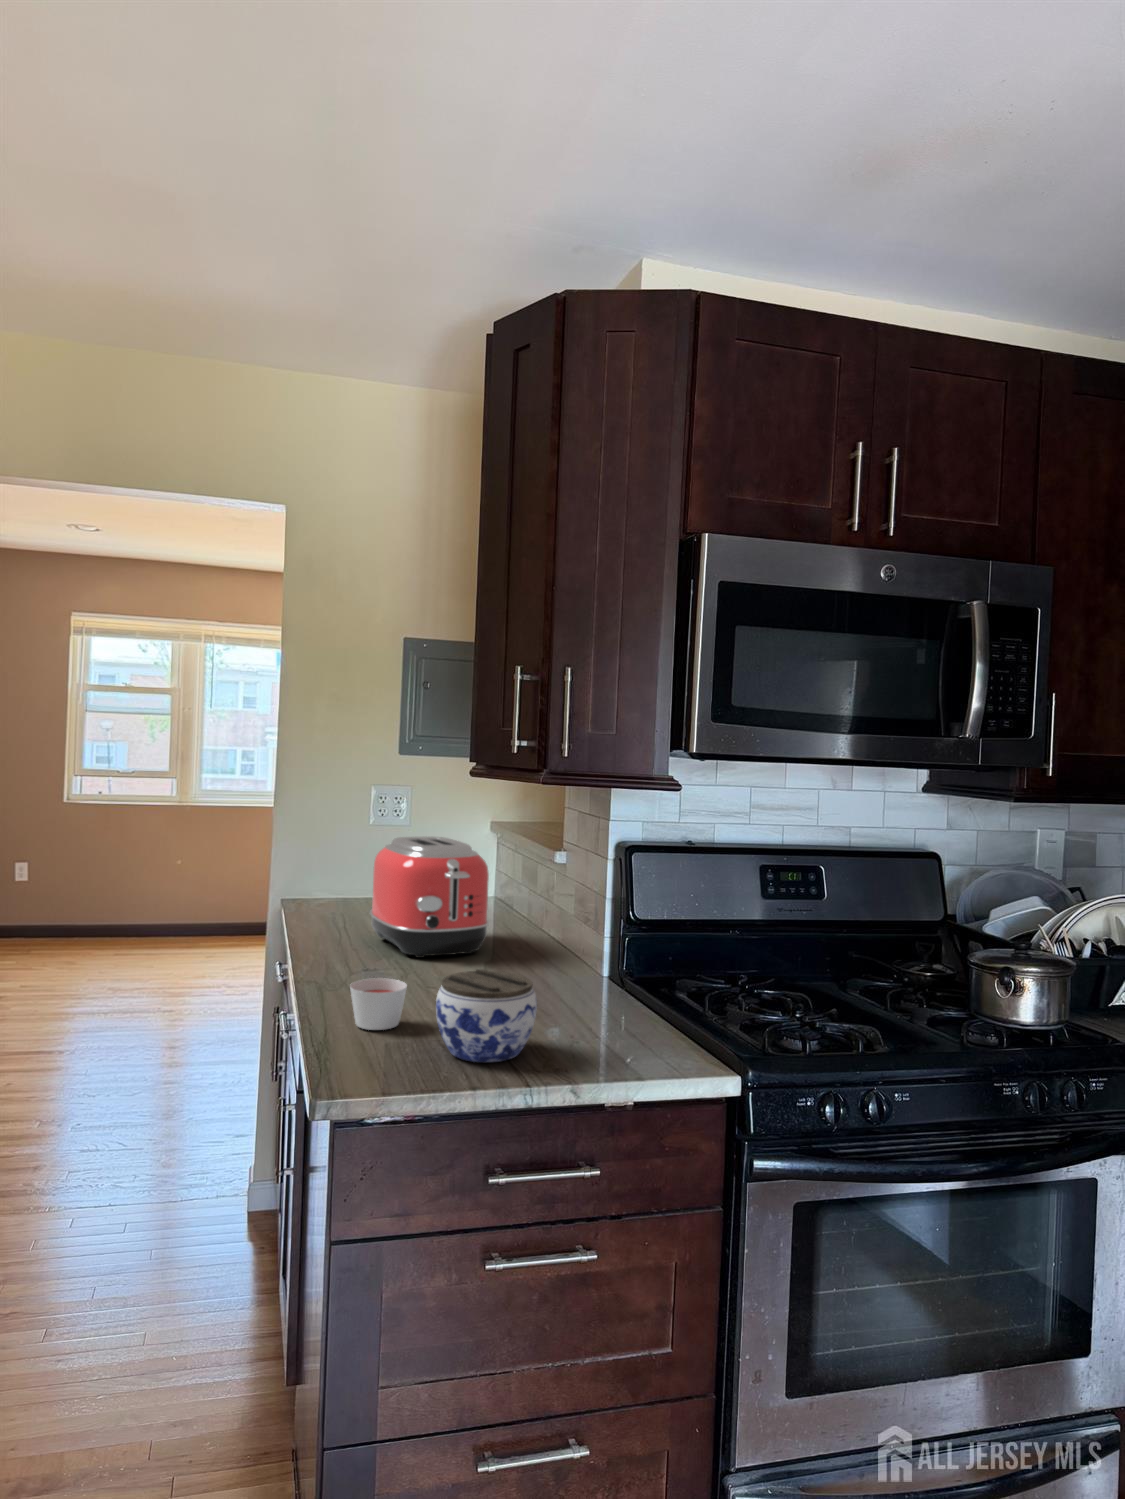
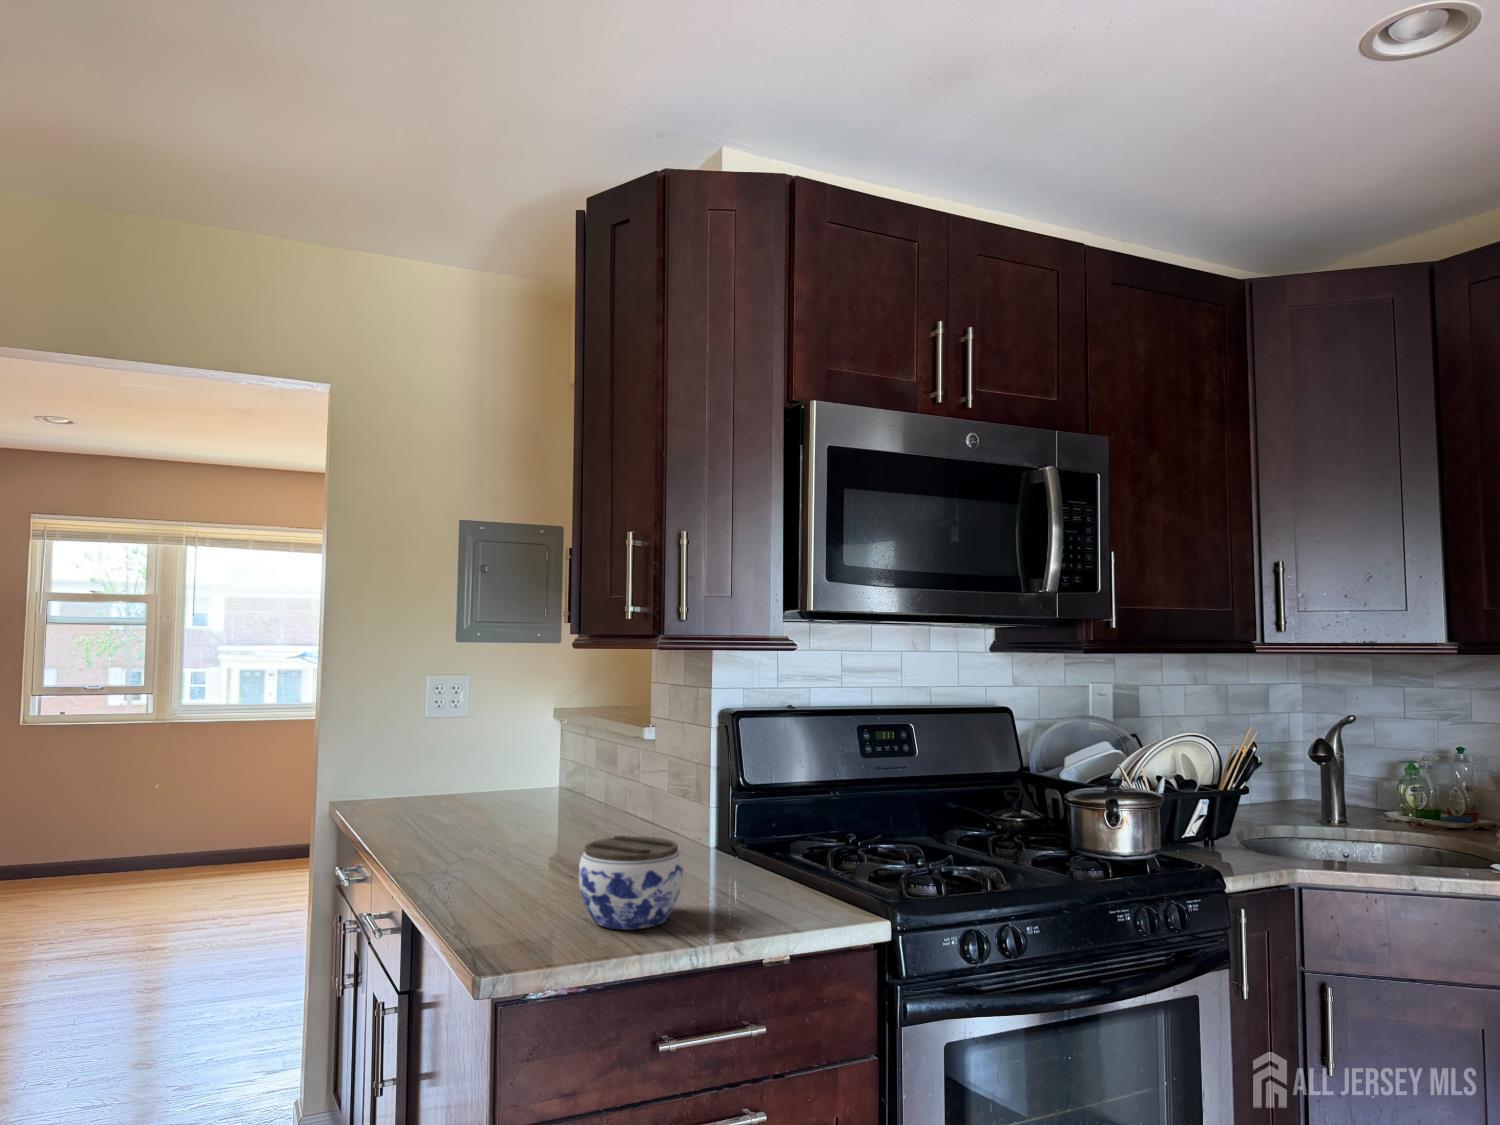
toaster: present [370,836,489,958] -> none [451,718,584,844]
candle: present [350,978,407,1030] -> none [475,857,536,911]

